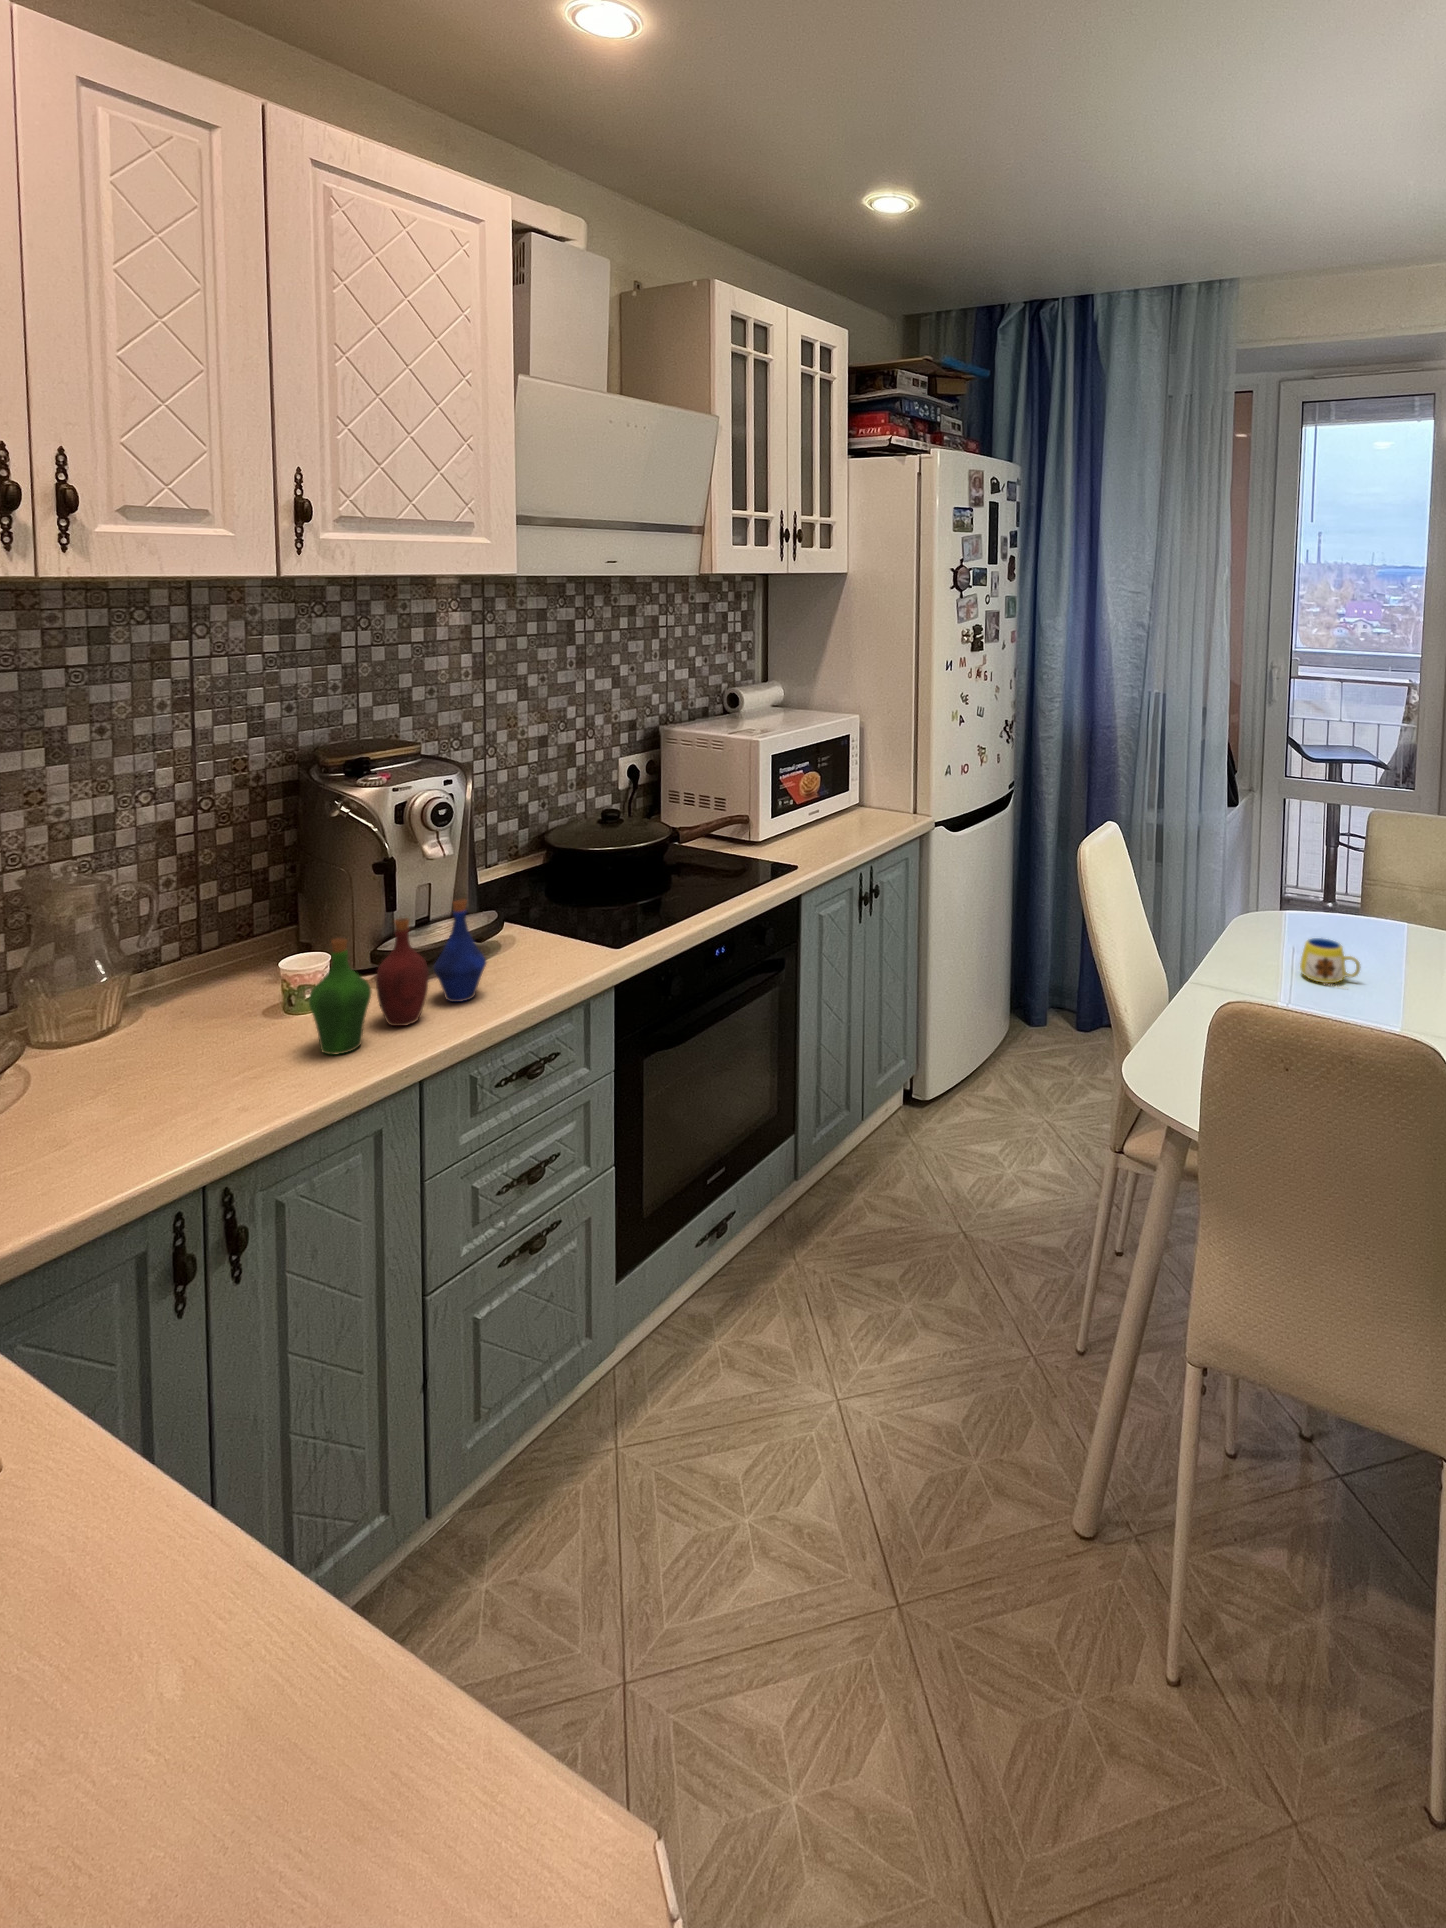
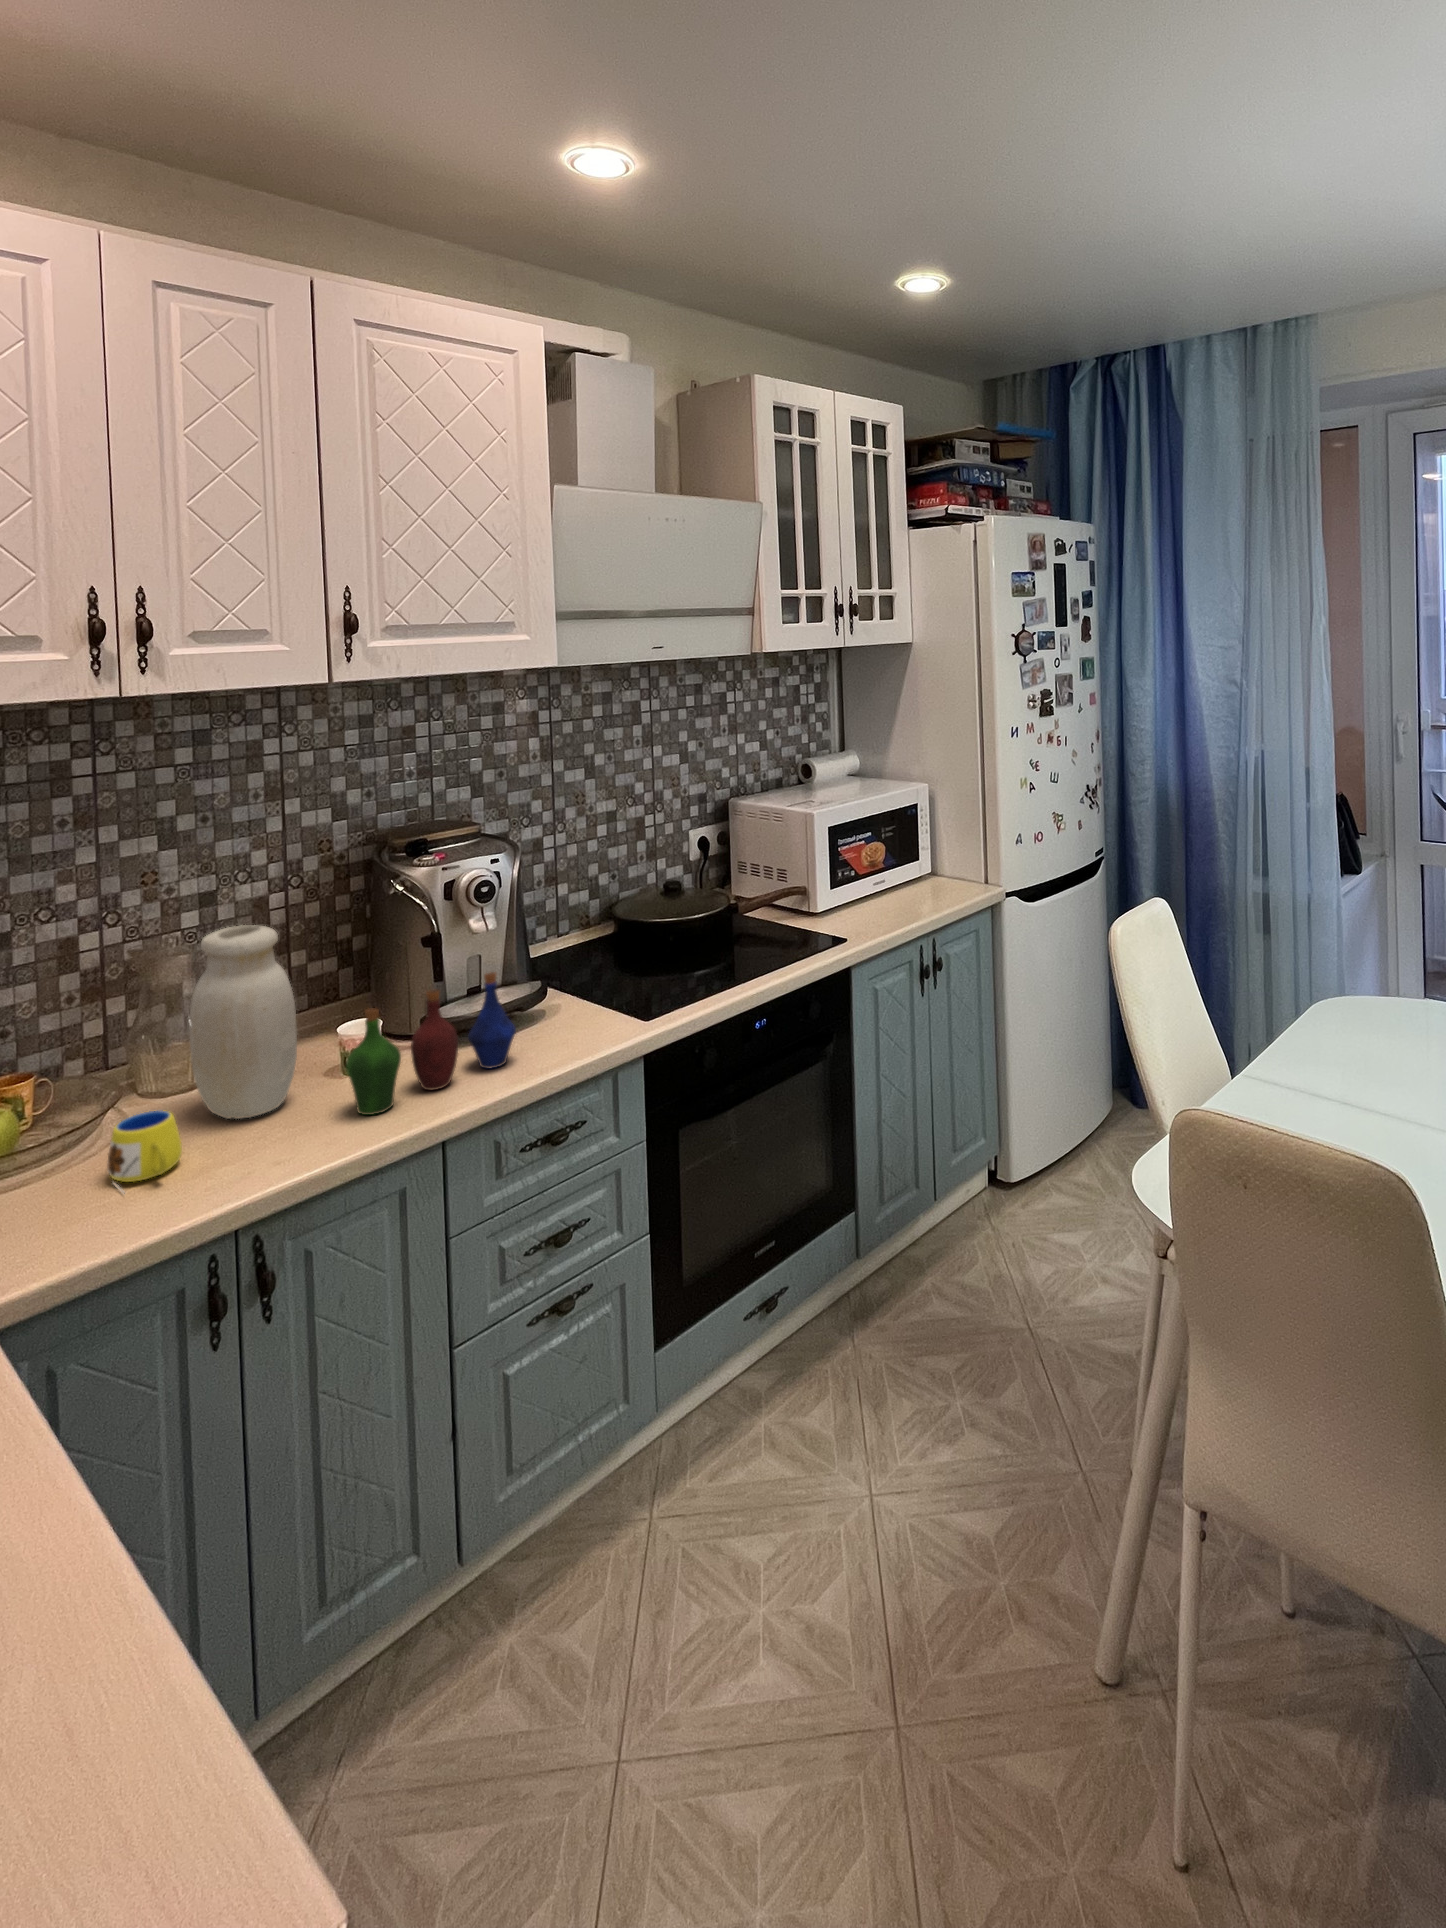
jar: none [113,848,242,1066] -> present [189,925,297,1119]
mug: present [1300,938,1361,988] -> present [107,1110,182,1193]

